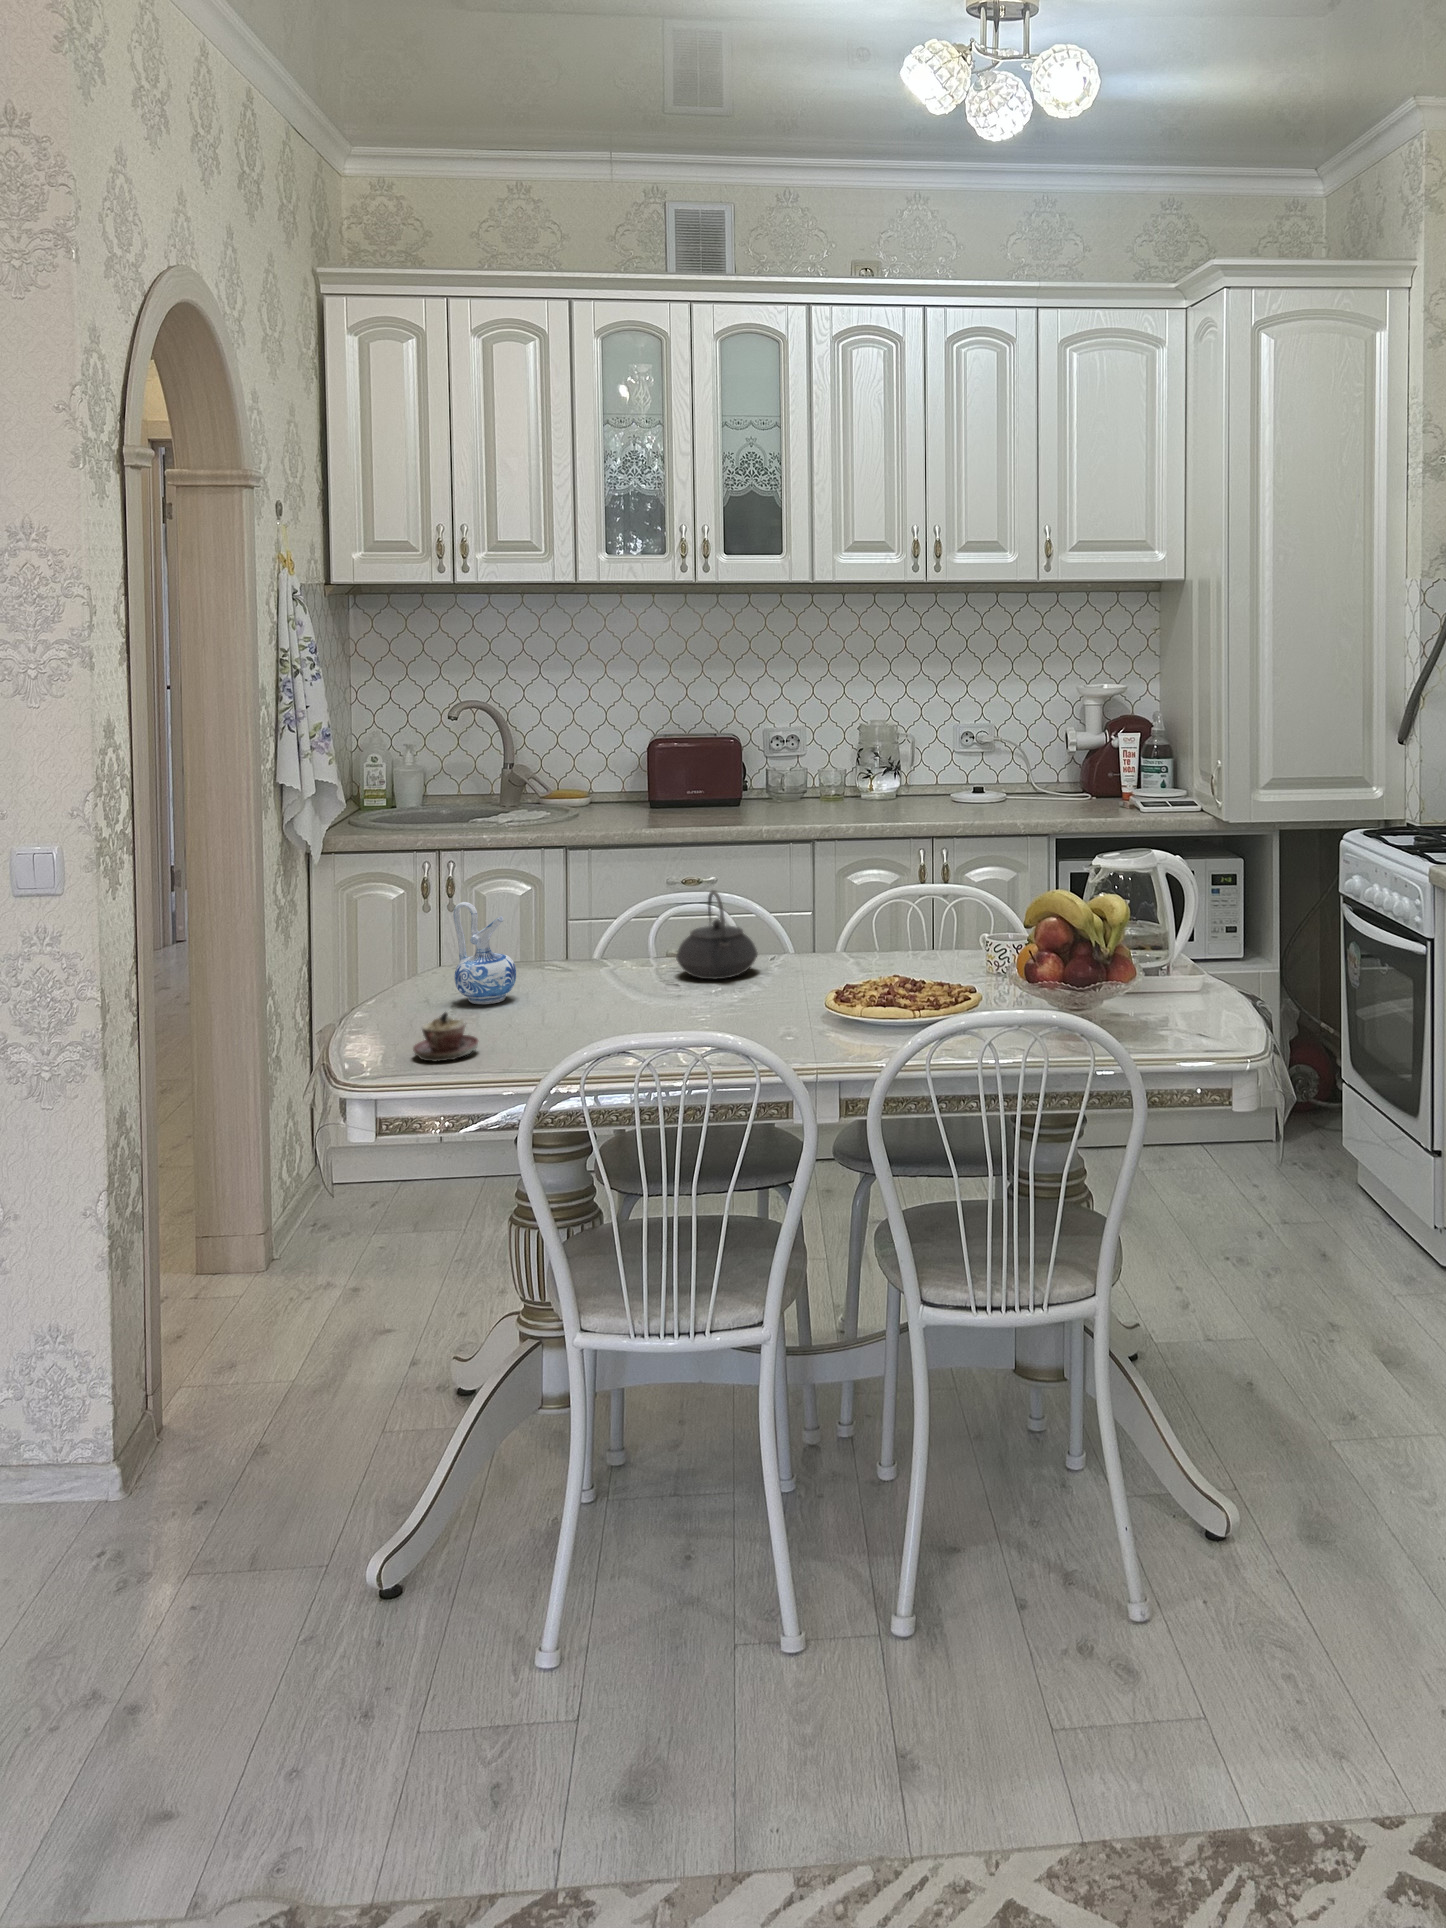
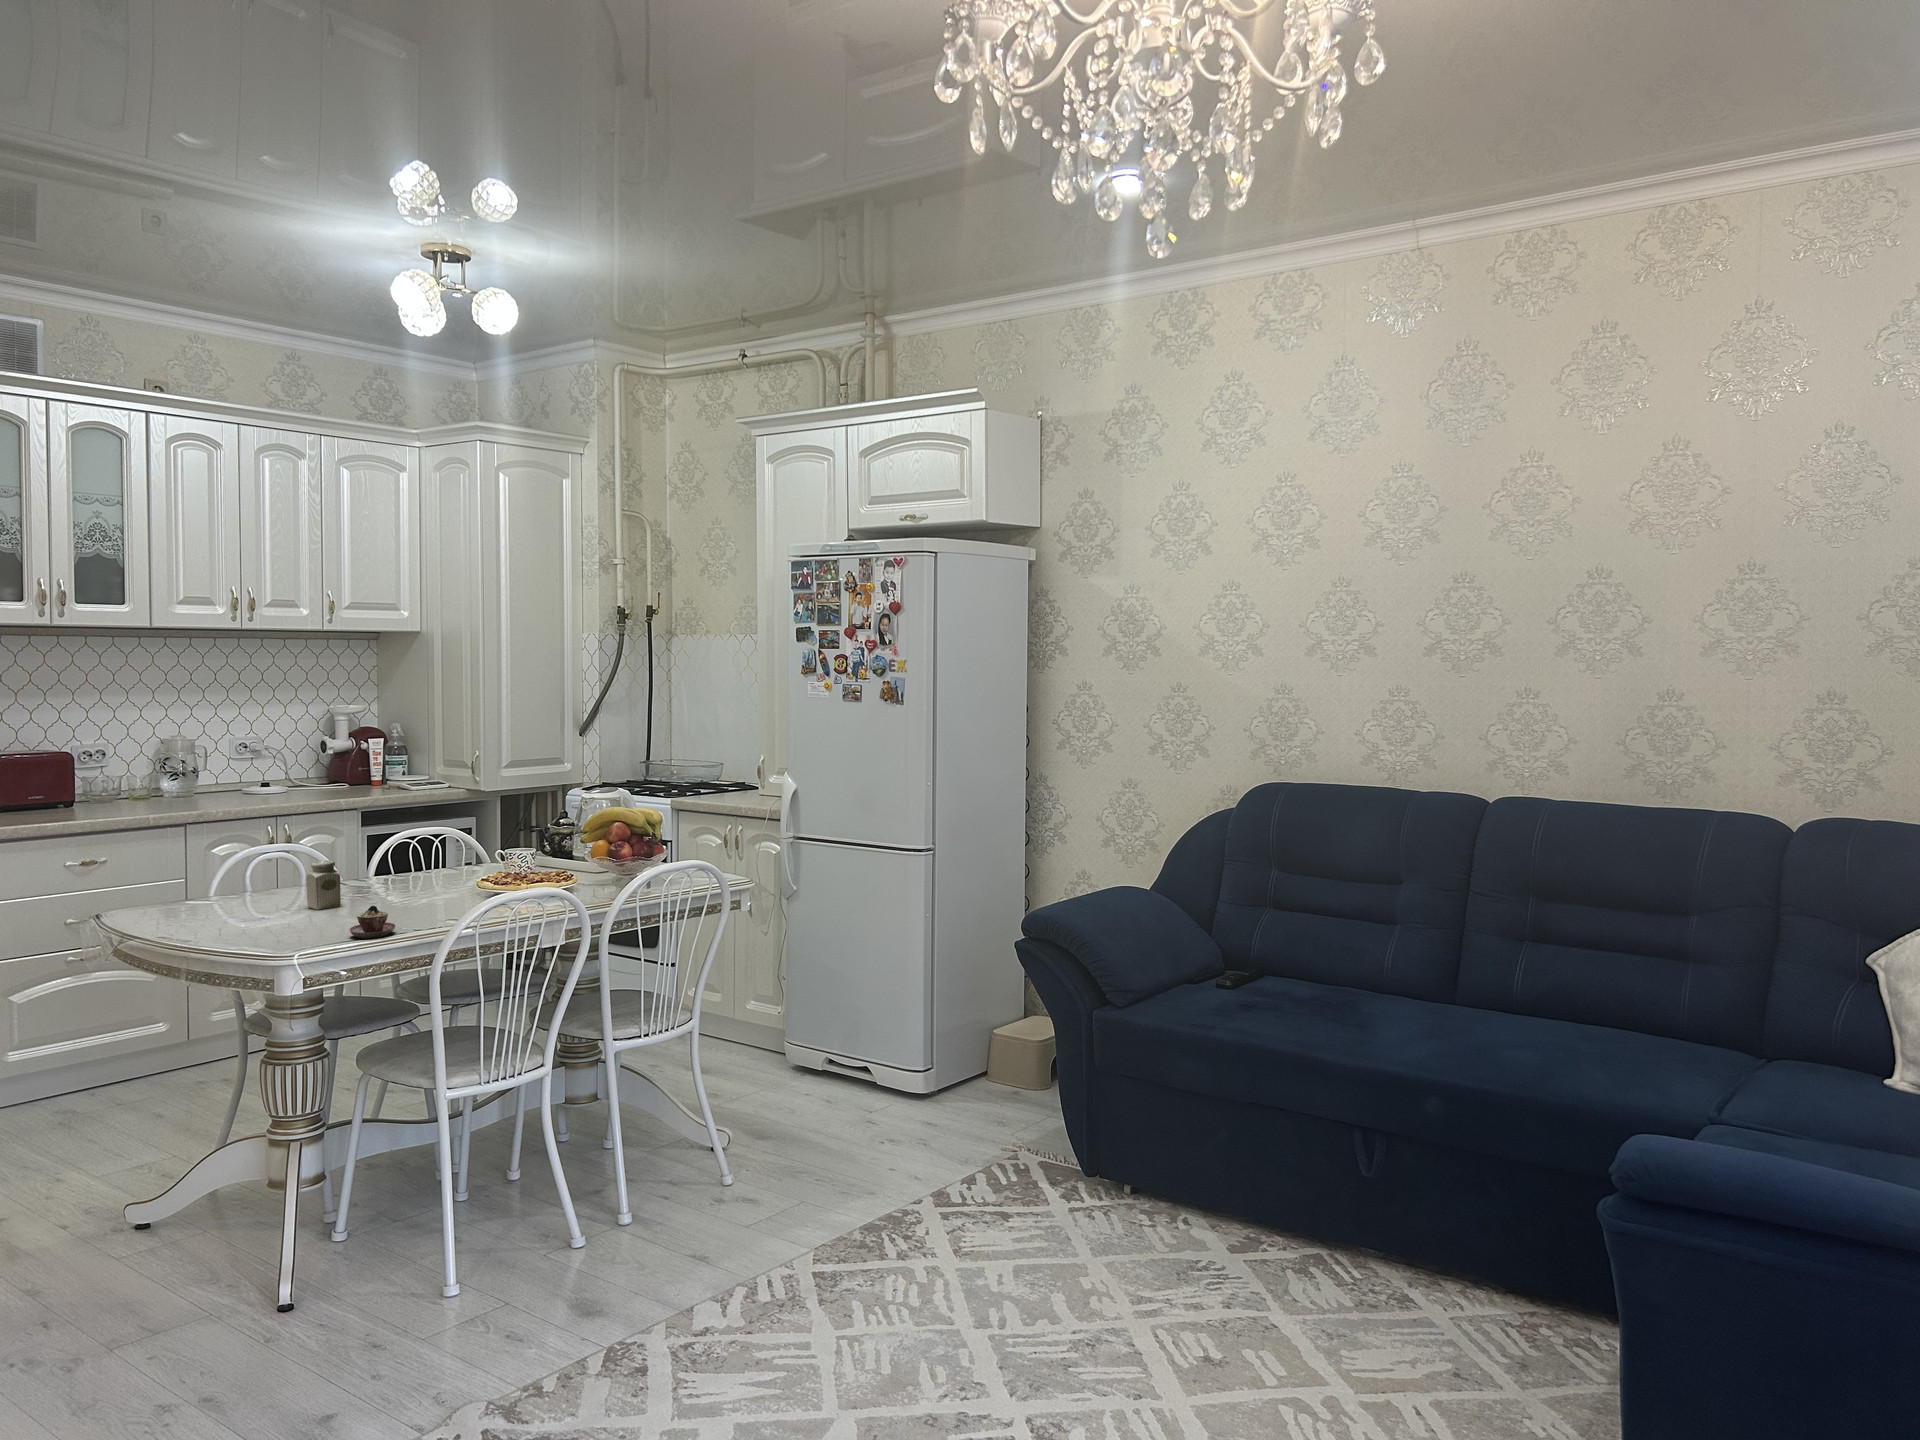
teapot: present [676,890,758,979] -> none [357,833,417,892]
ceramic pitcher: present [453,902,516,1004] -> none [253,851,301,923]
salt shaker: none [564,922,607,992] -> present [306,860,341,910]

